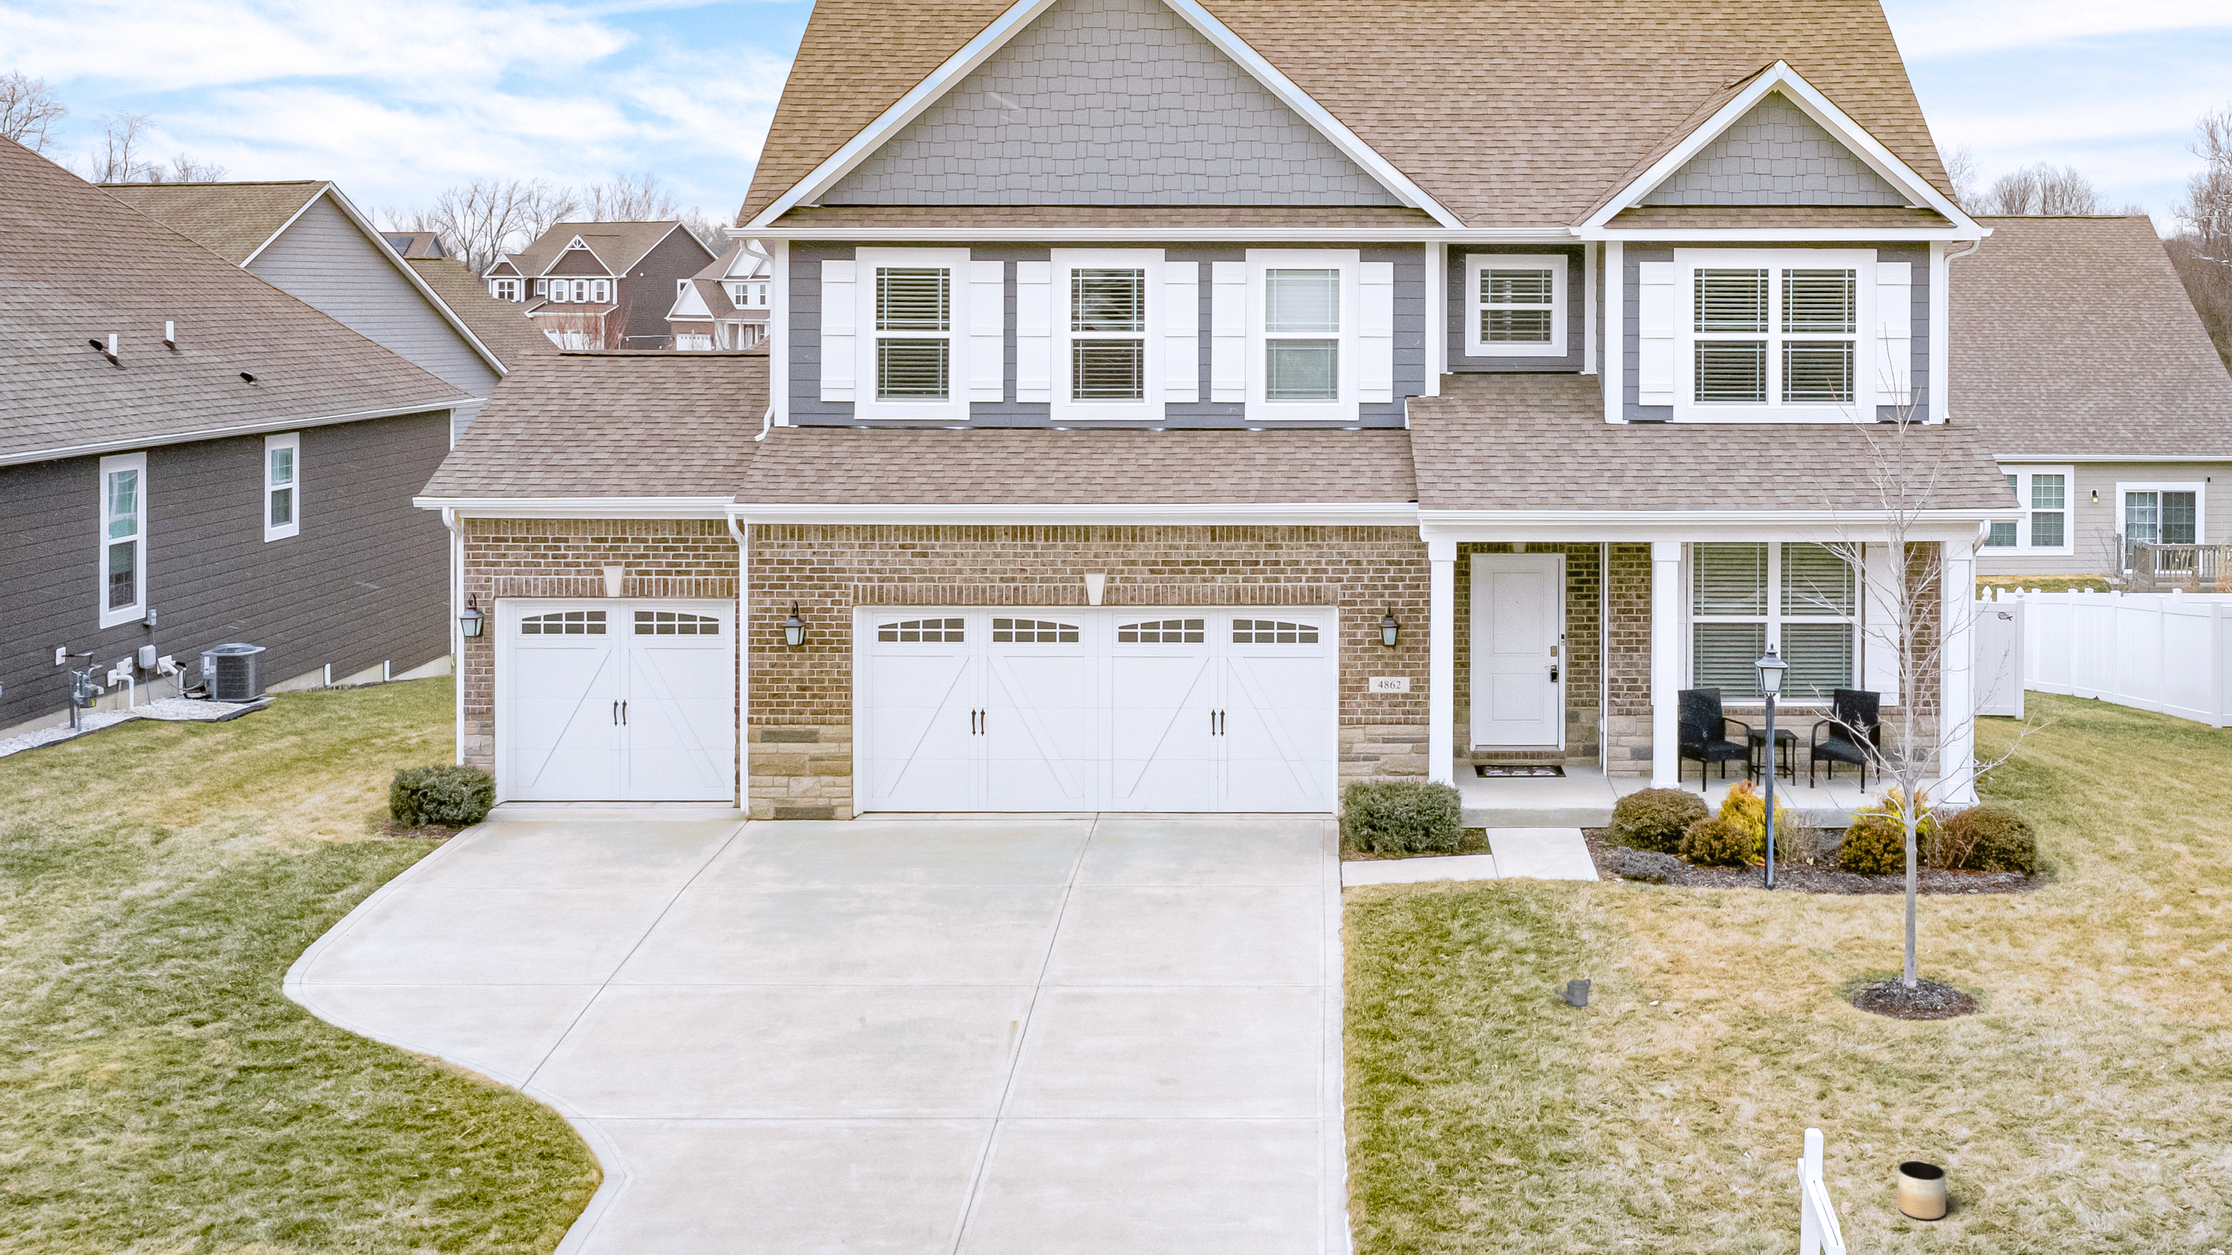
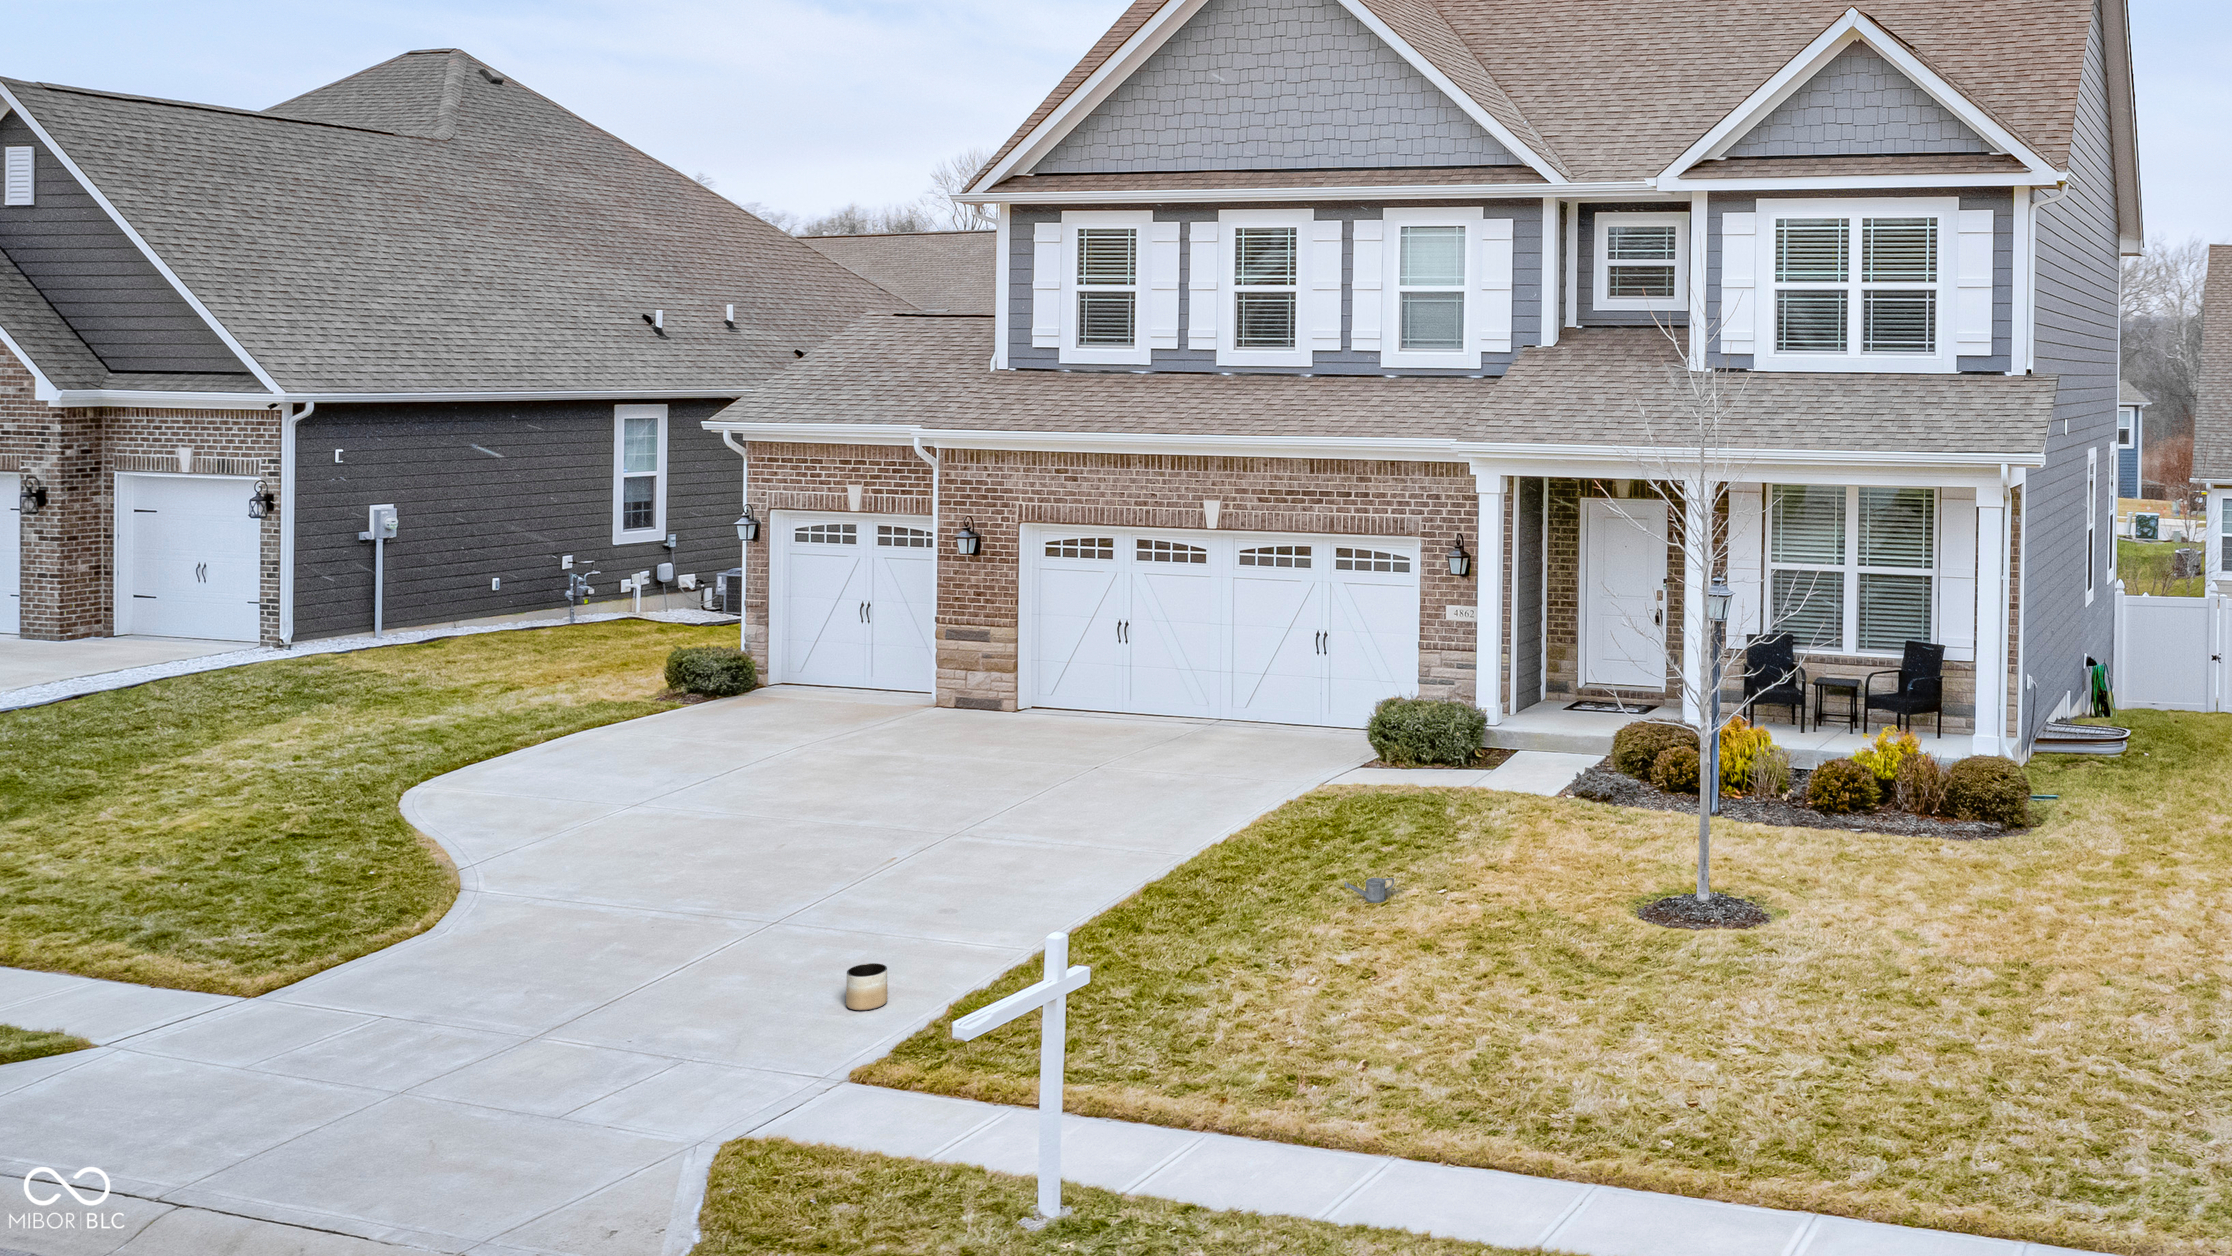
planter: present [1898,1161,1946,1220] -> present [846,963,888,1011]

